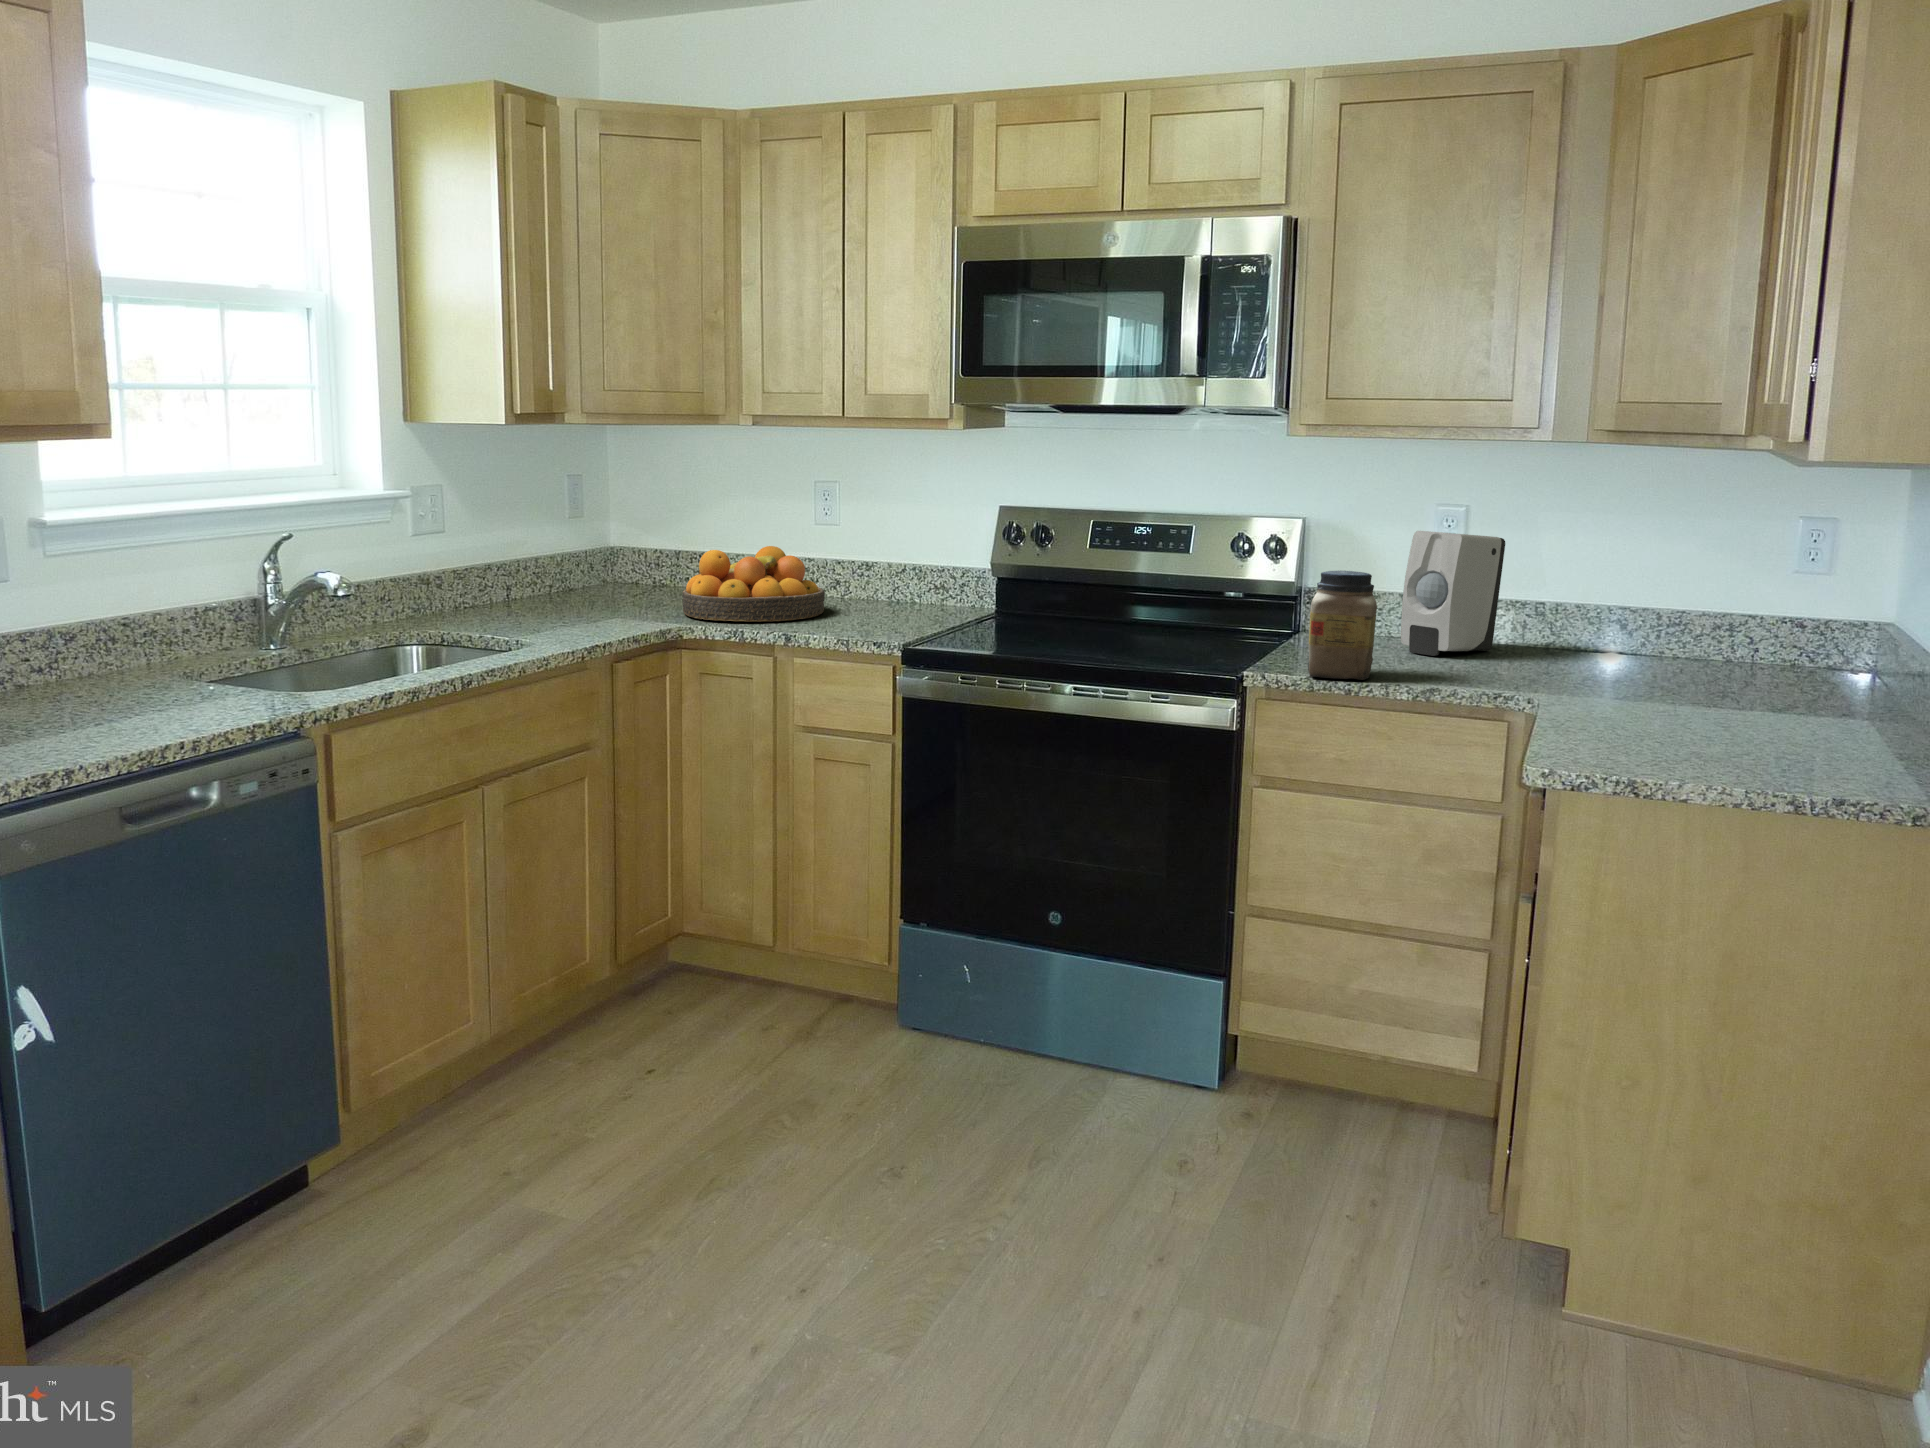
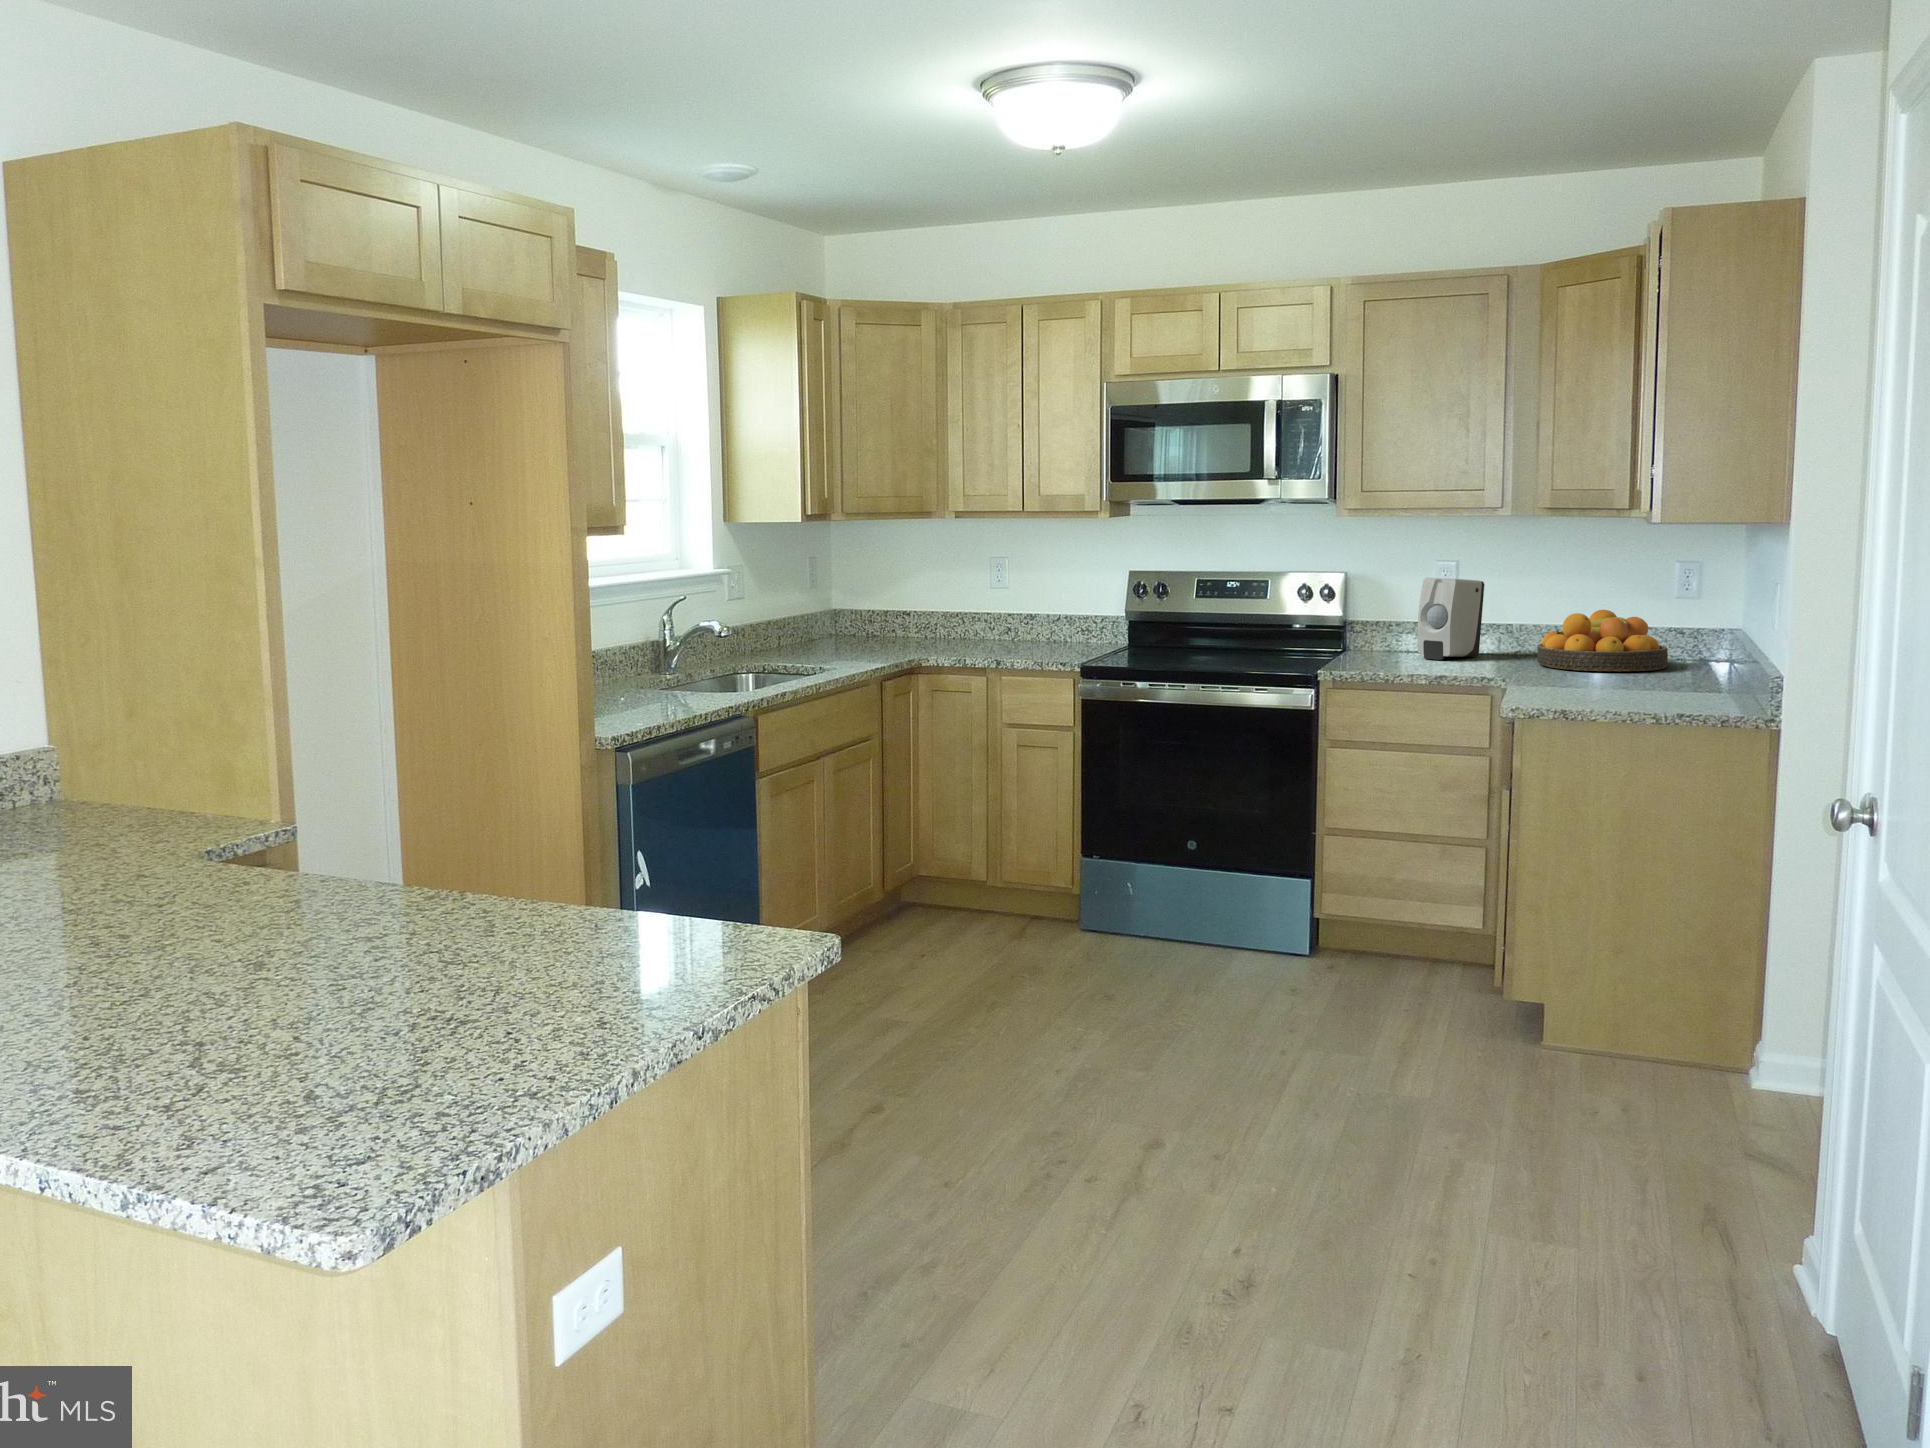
fruit bowl: present [682,546,825,622] -> present [1537,610,1668,671]
jar: present [1308,570,1377,680] -> none [1360,603,1403,672]

